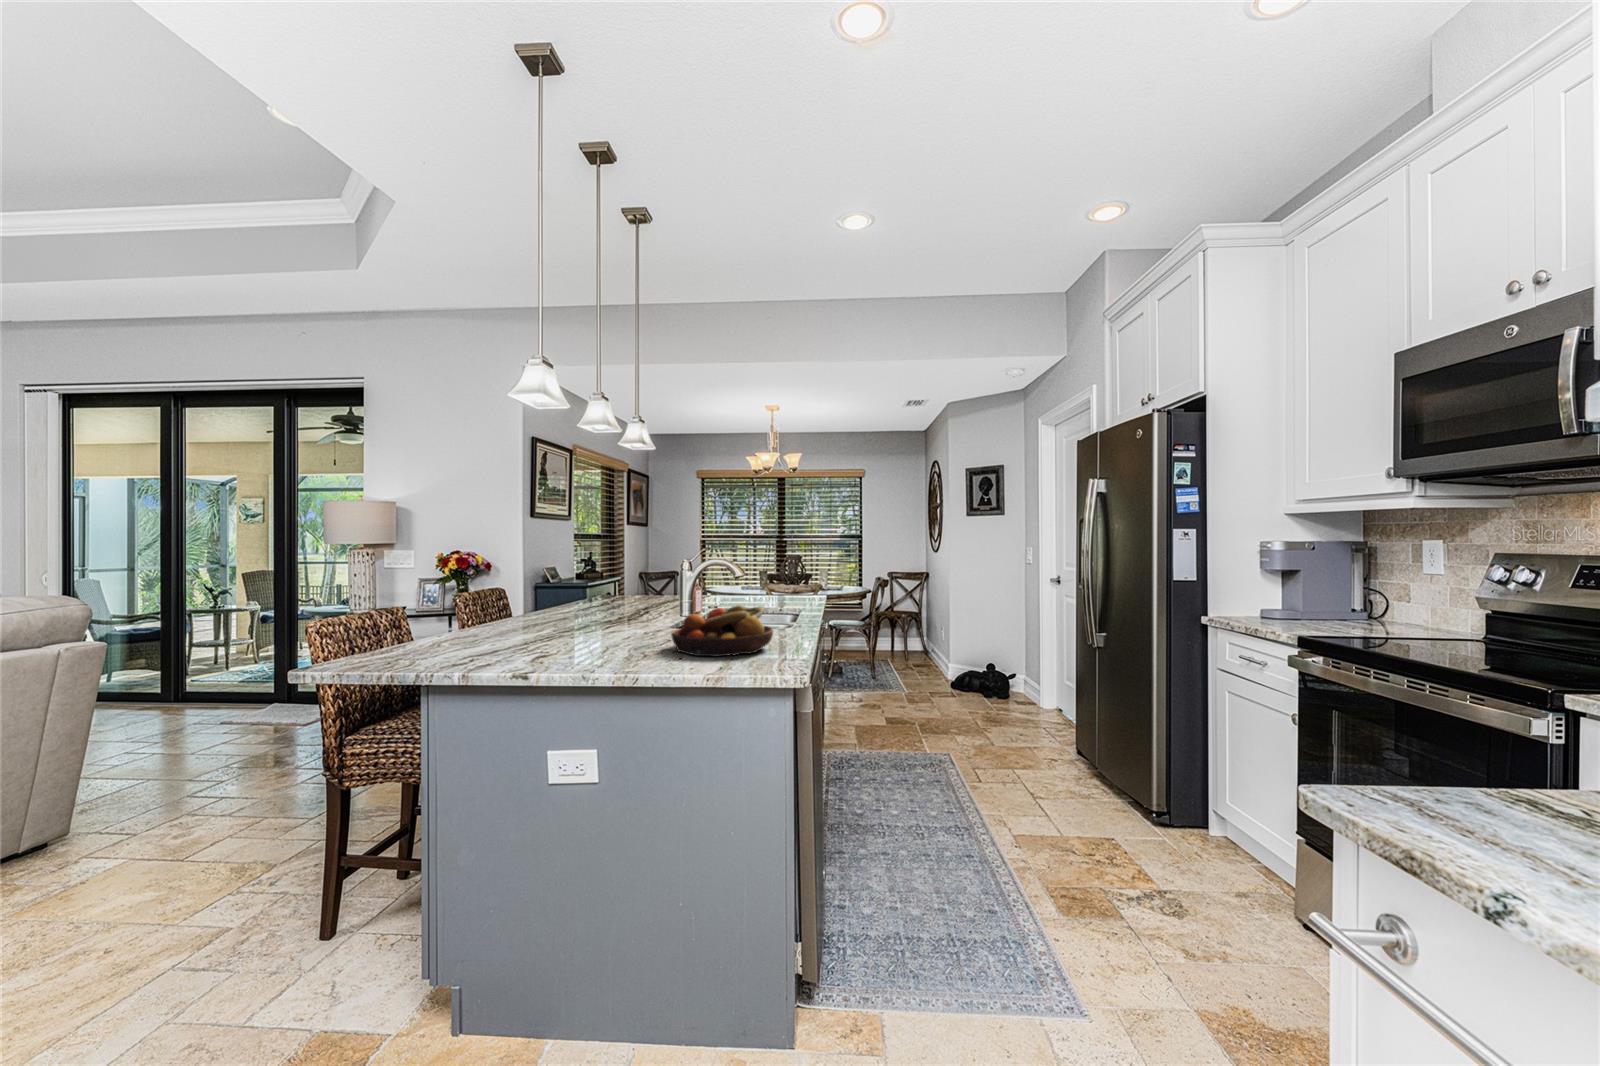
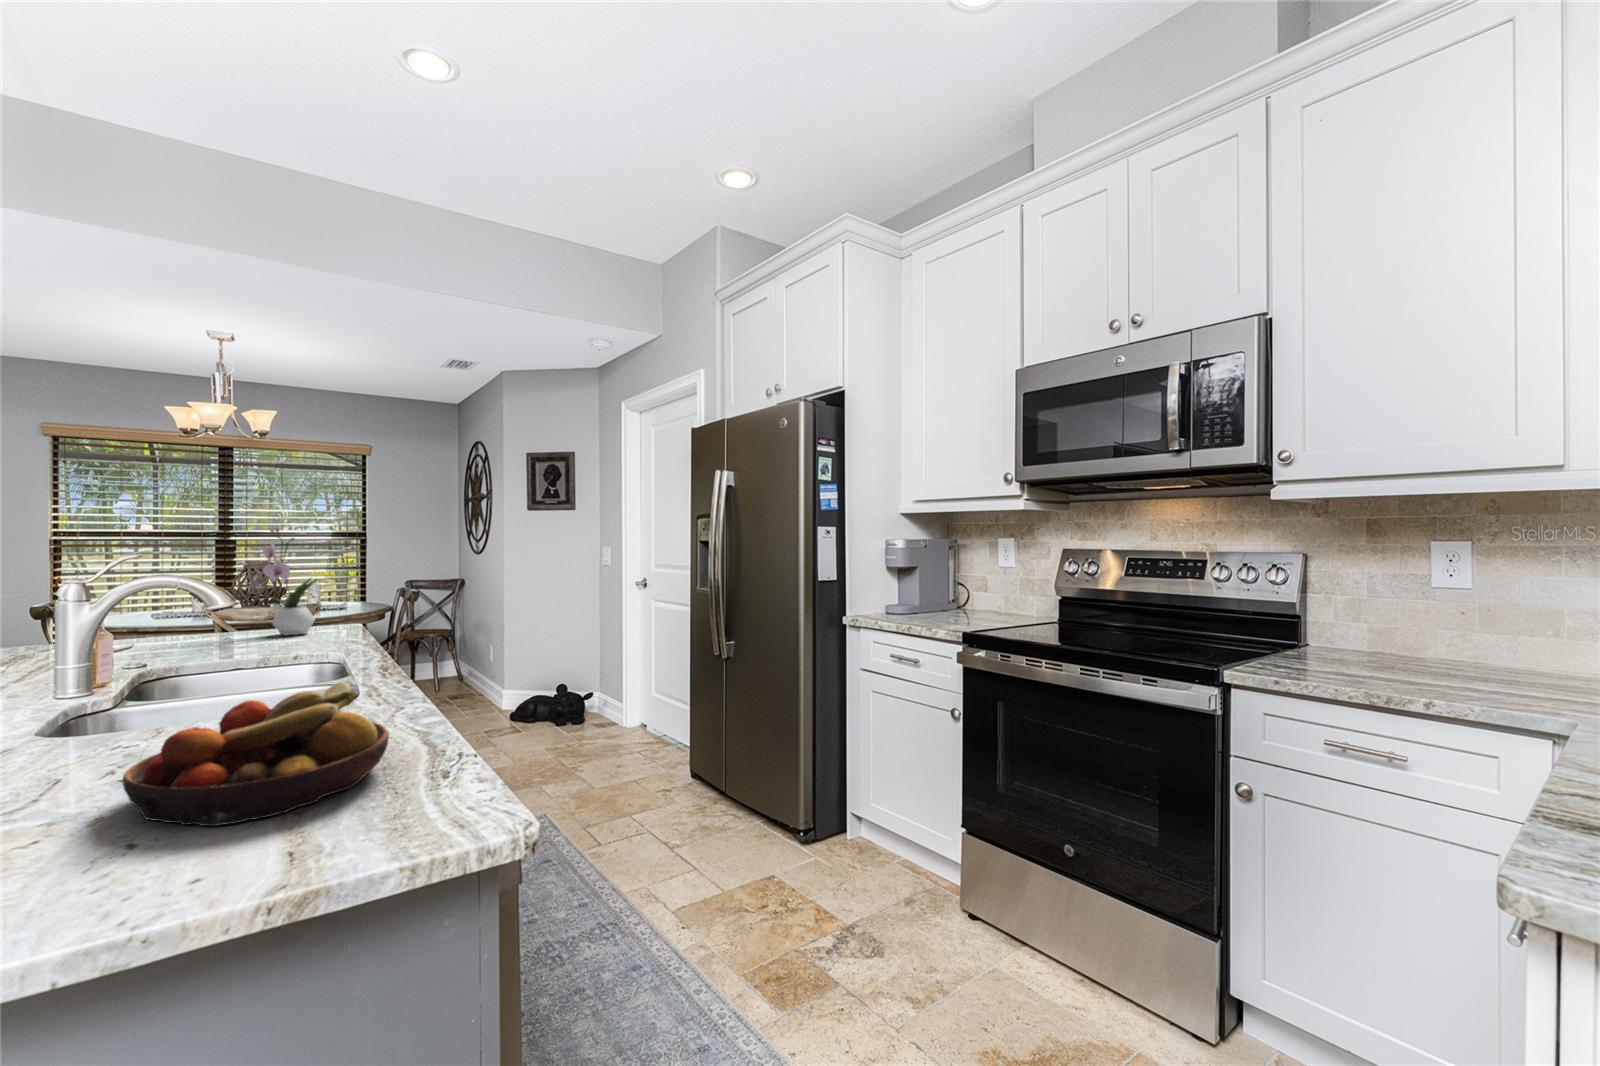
flower arrangement: none [770,529,799,596] -> present [263,529,317,635]

